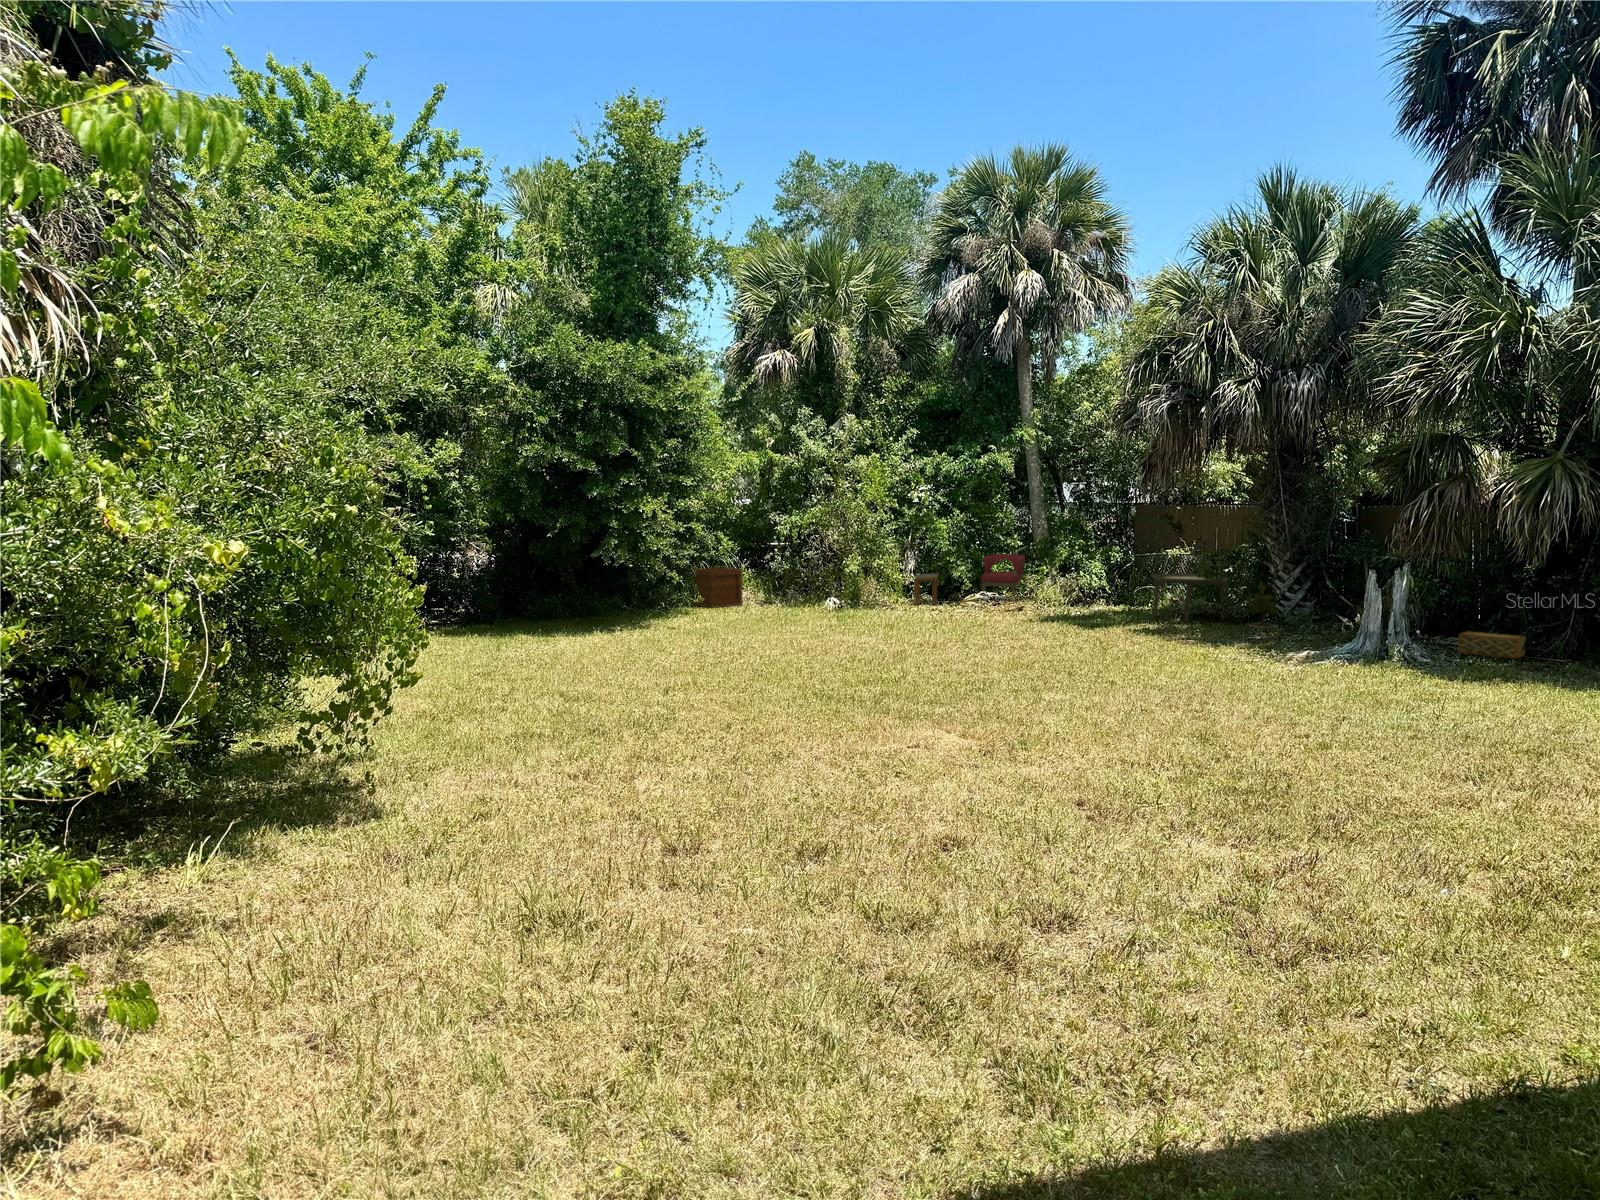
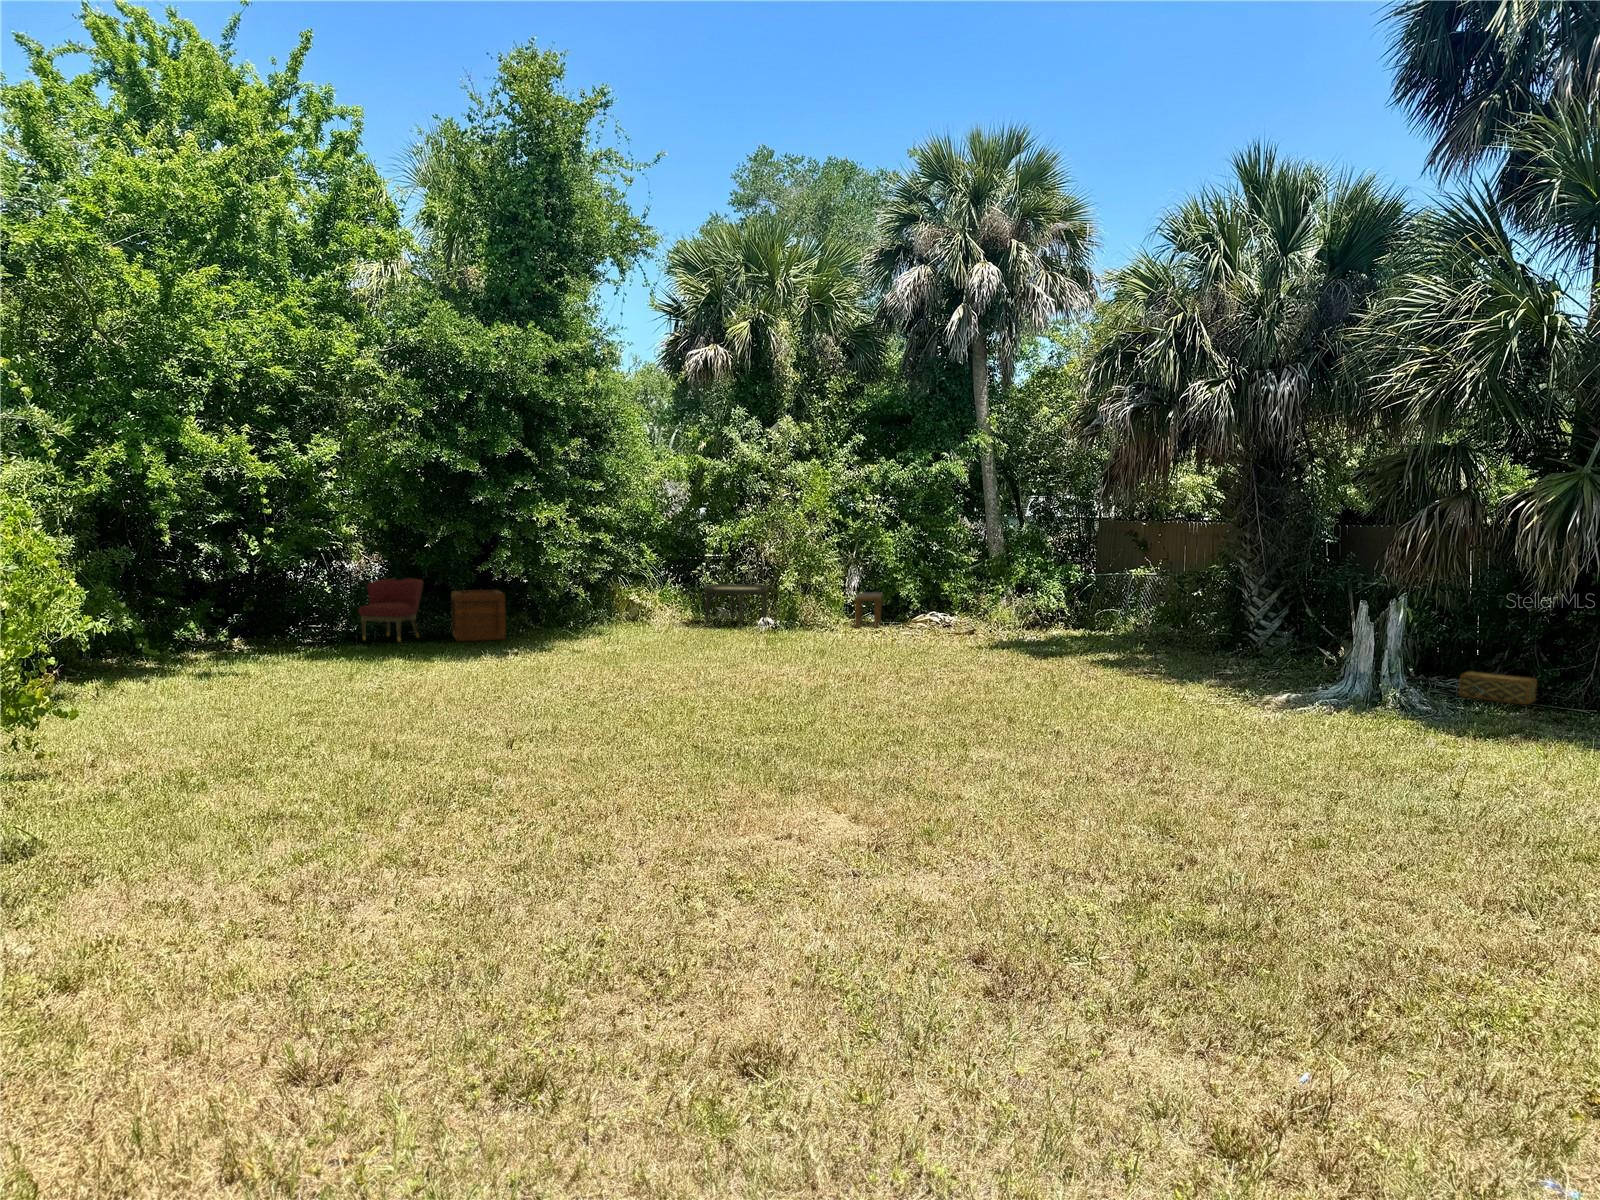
chair: present [981,554,1025,601] -> present [359,578,423,642]
wooden crate: present [692,567,743,608] -> present [451,590,506,642]
round table: present [1152,573,1228,622] -> present [703,584,770,630]
potted tree: present [1248,585,1279,628] -> none [1216,606,1257,661]

